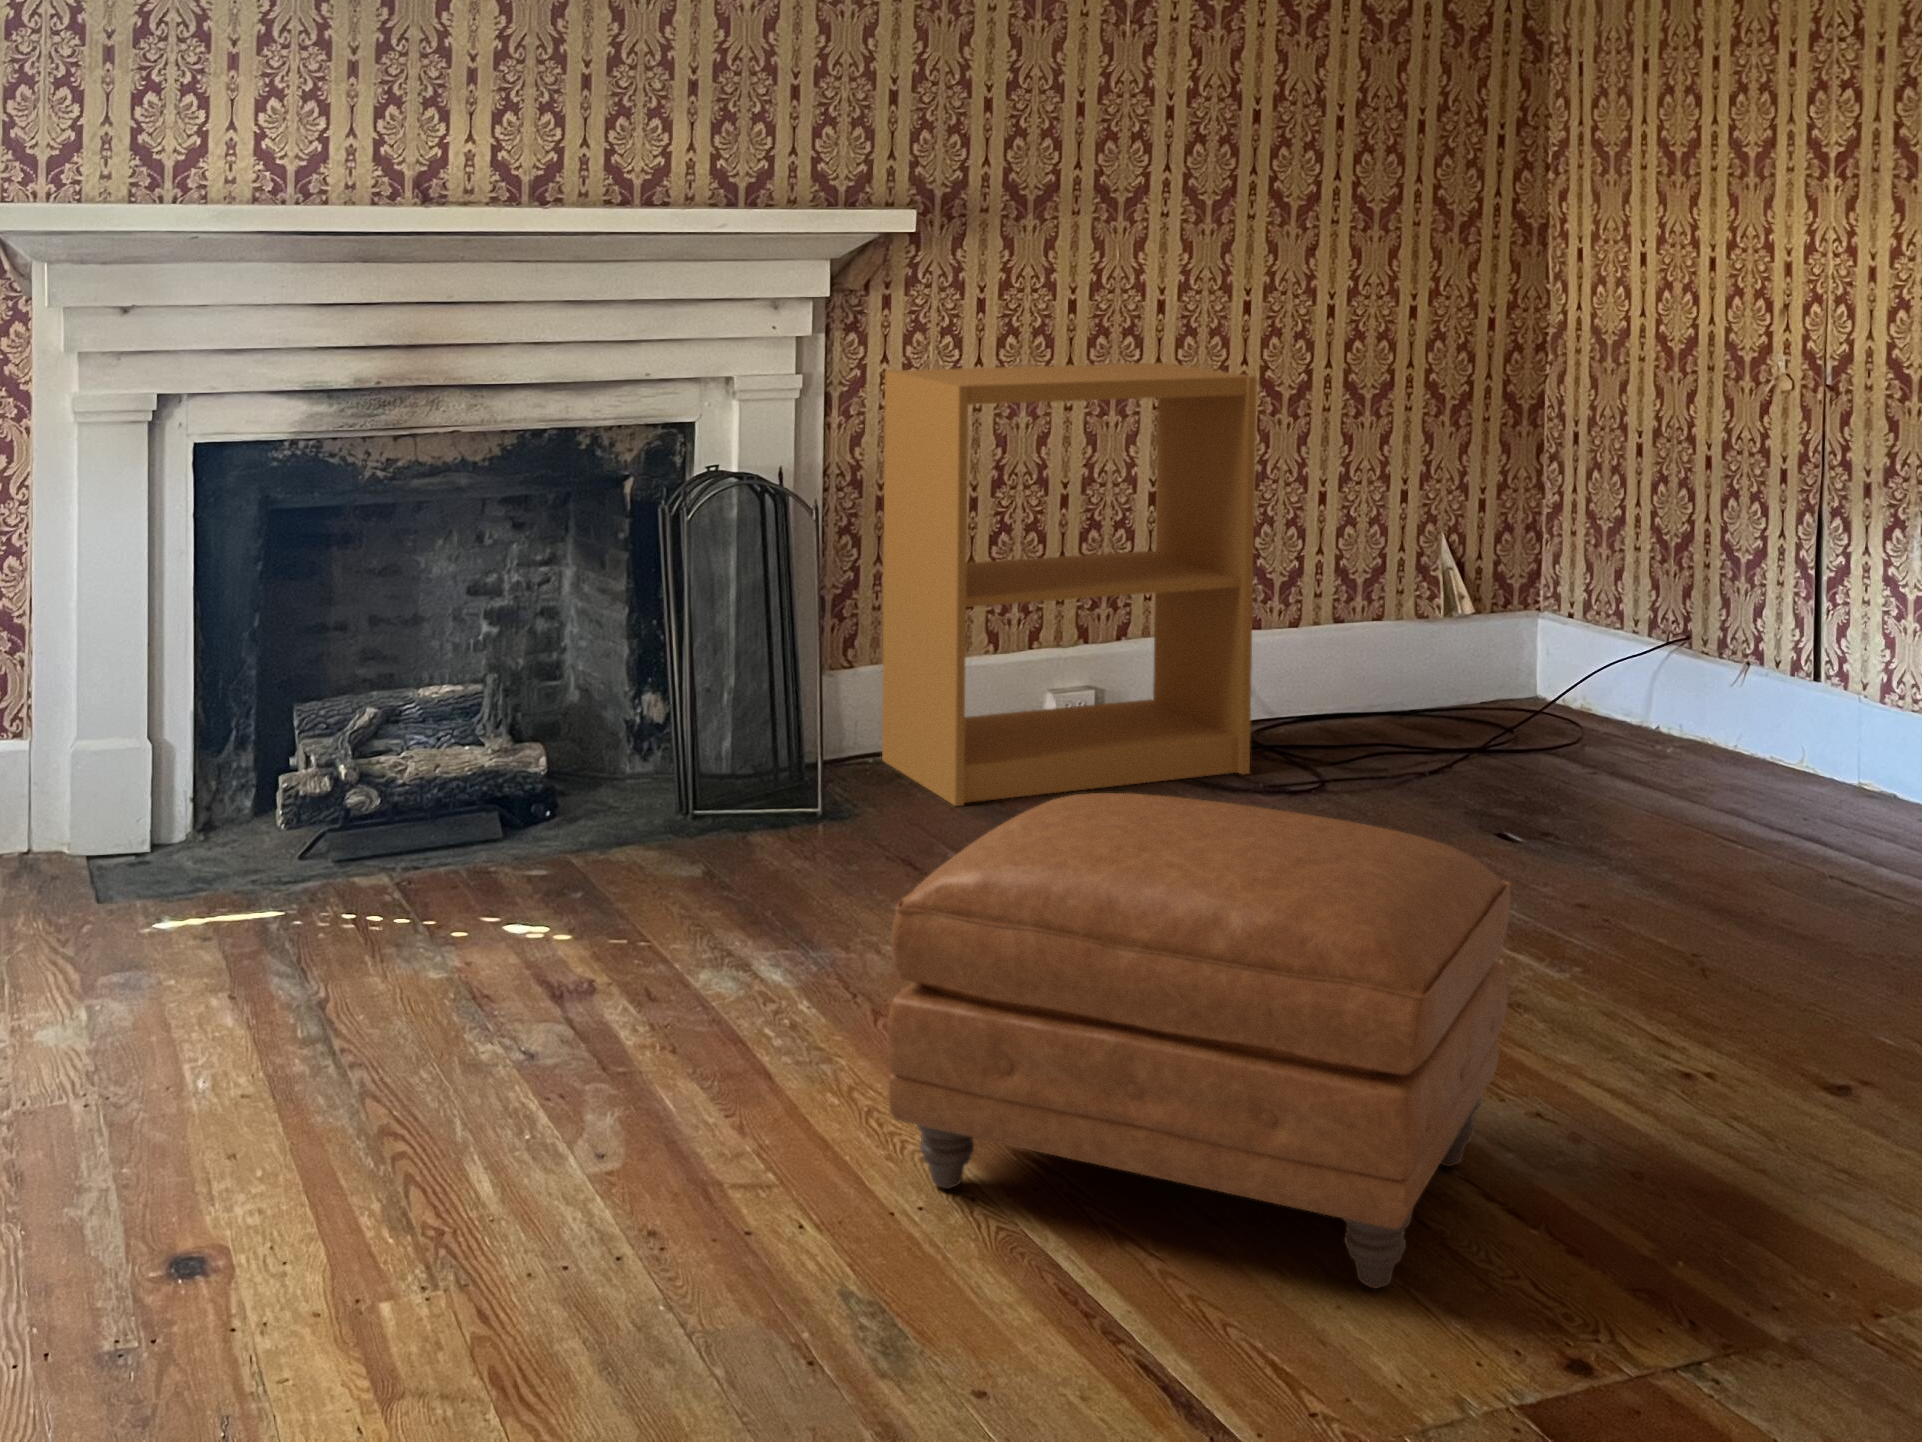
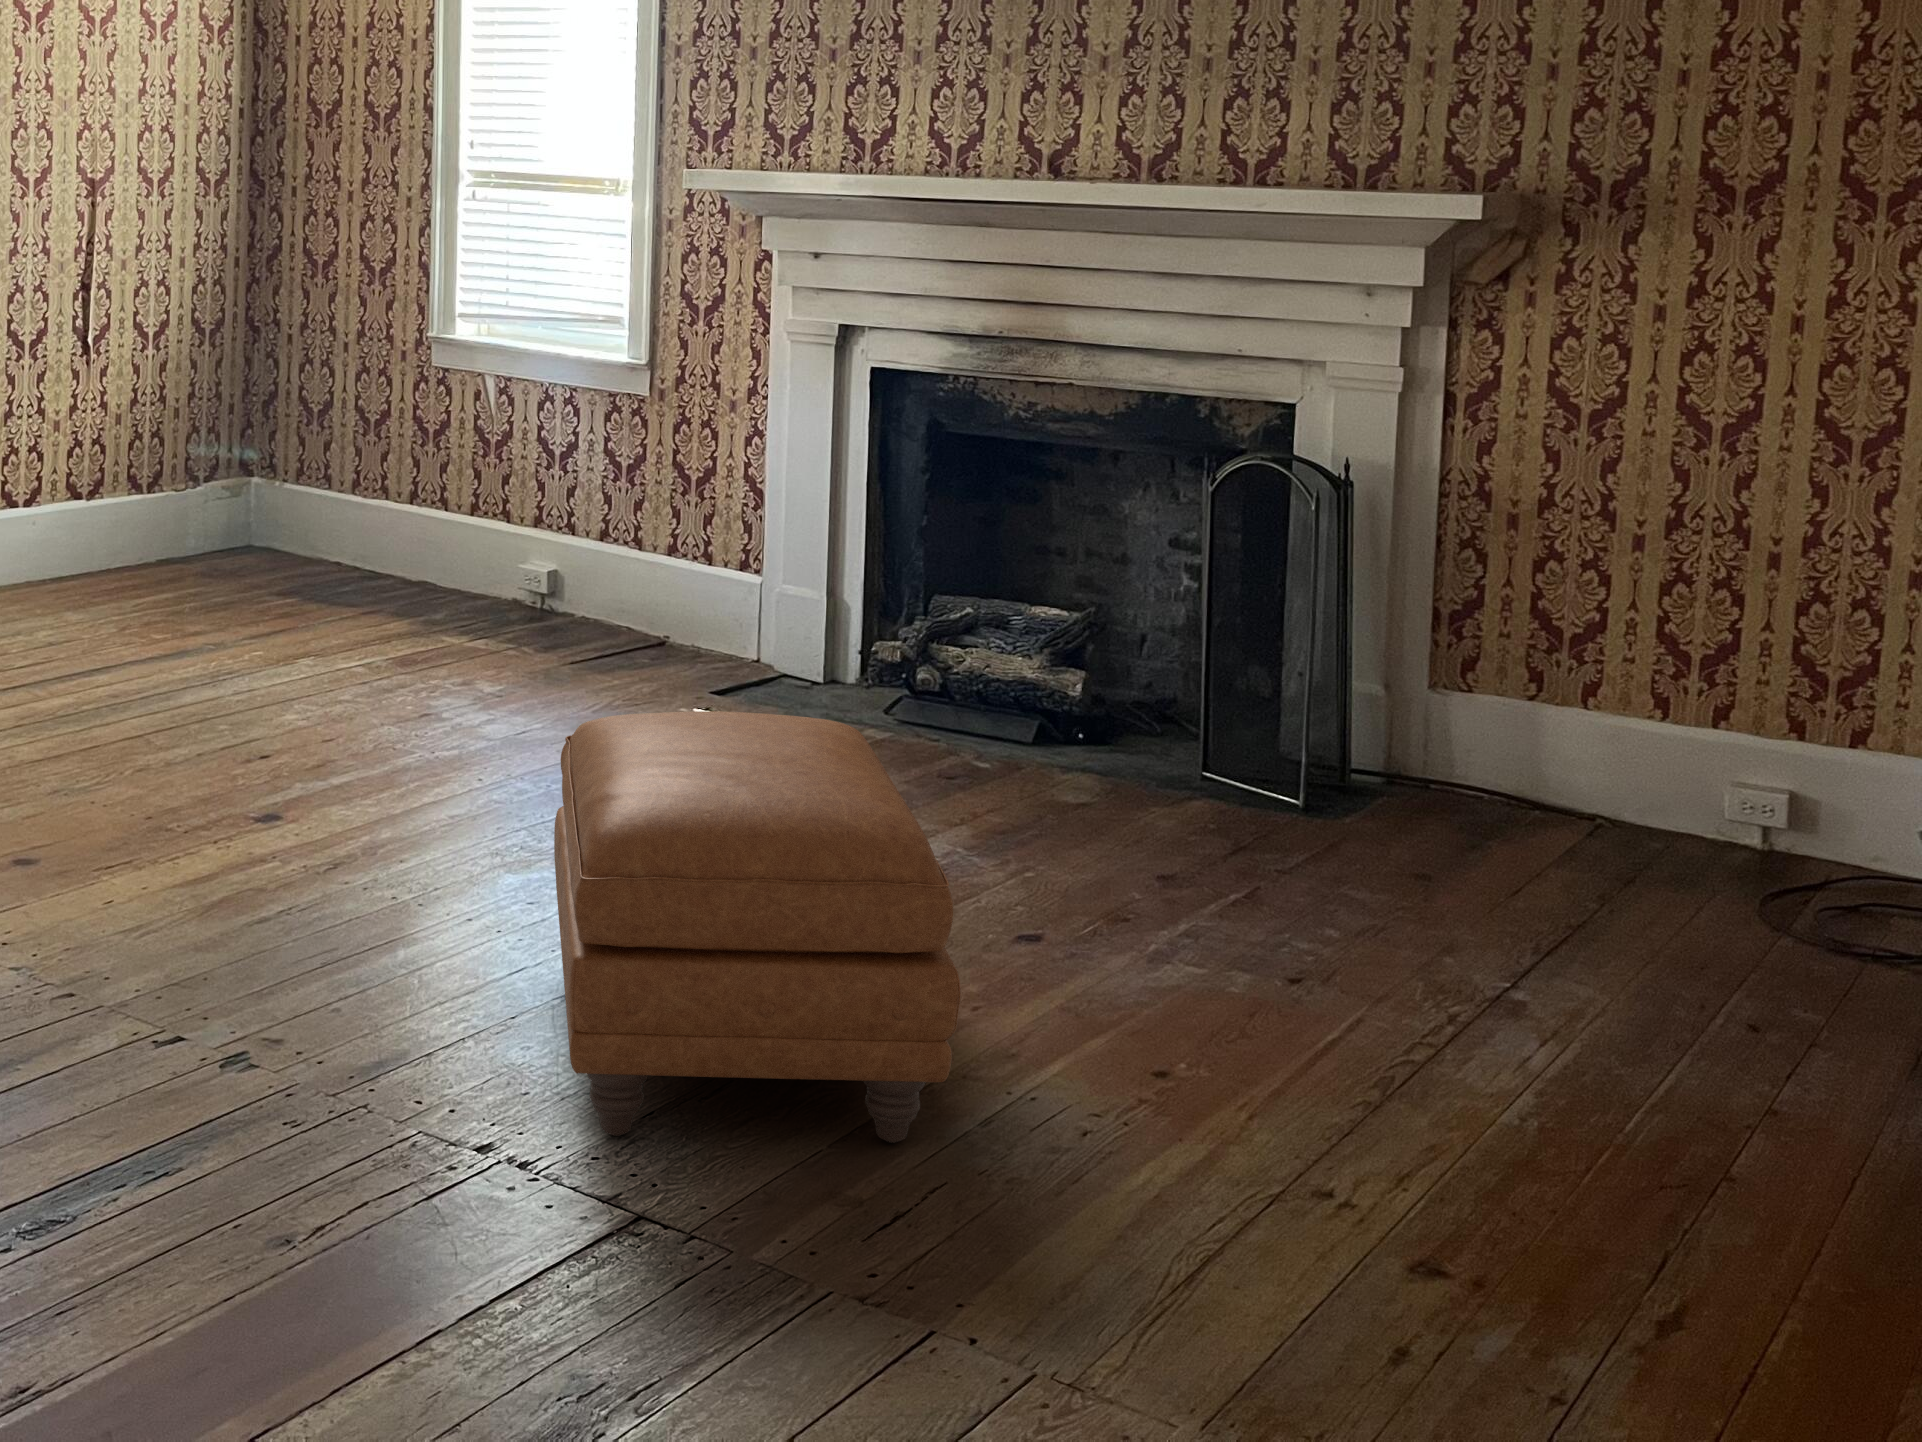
bookshelf: present [882,363,1257,806] -> none [1408,373,1916,937]

